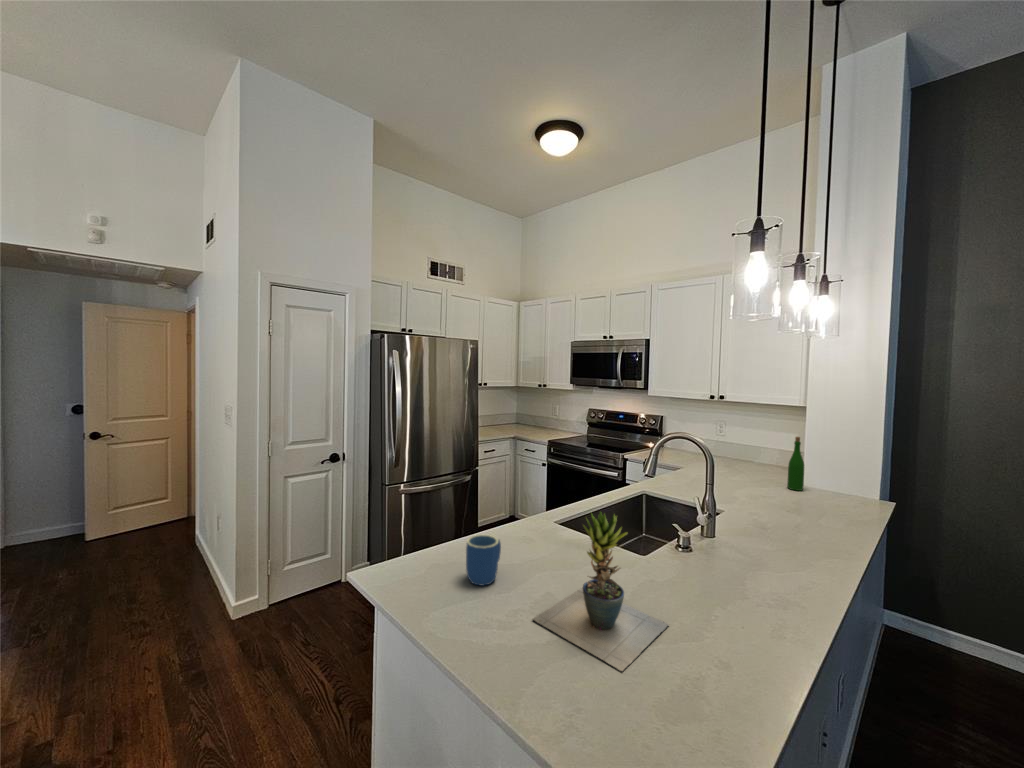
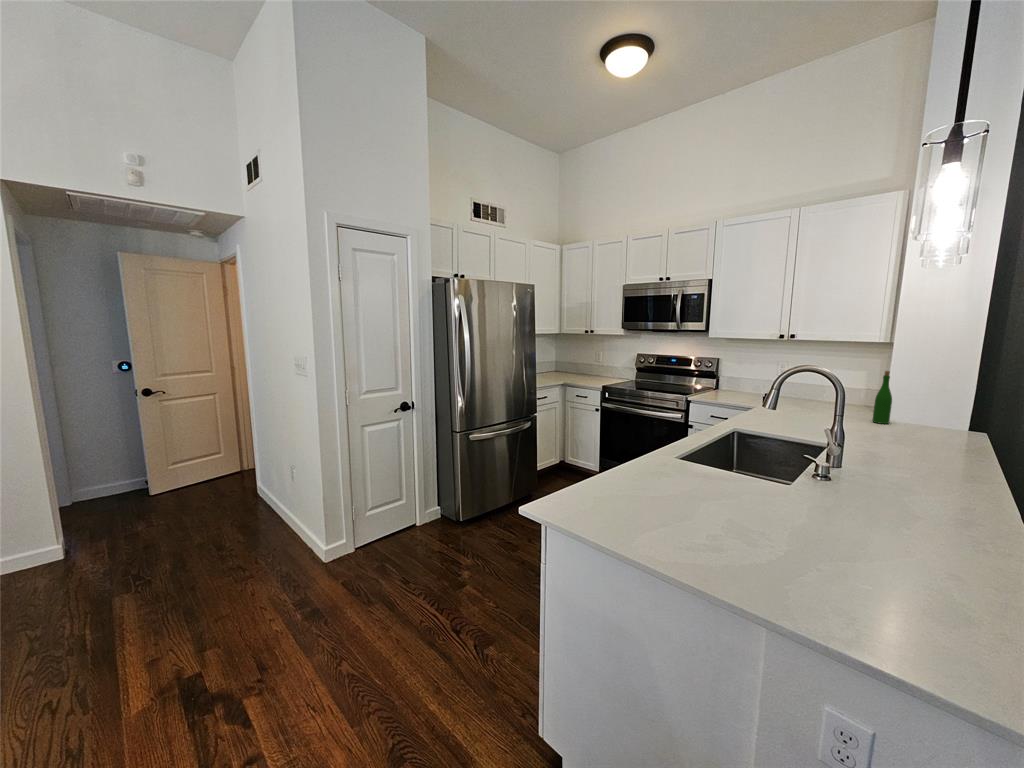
potted plant: present [533,512,668,671] -> none [737,436,873,585]
mug: present [466,535,501,585] -> none [639,467,674,515]

